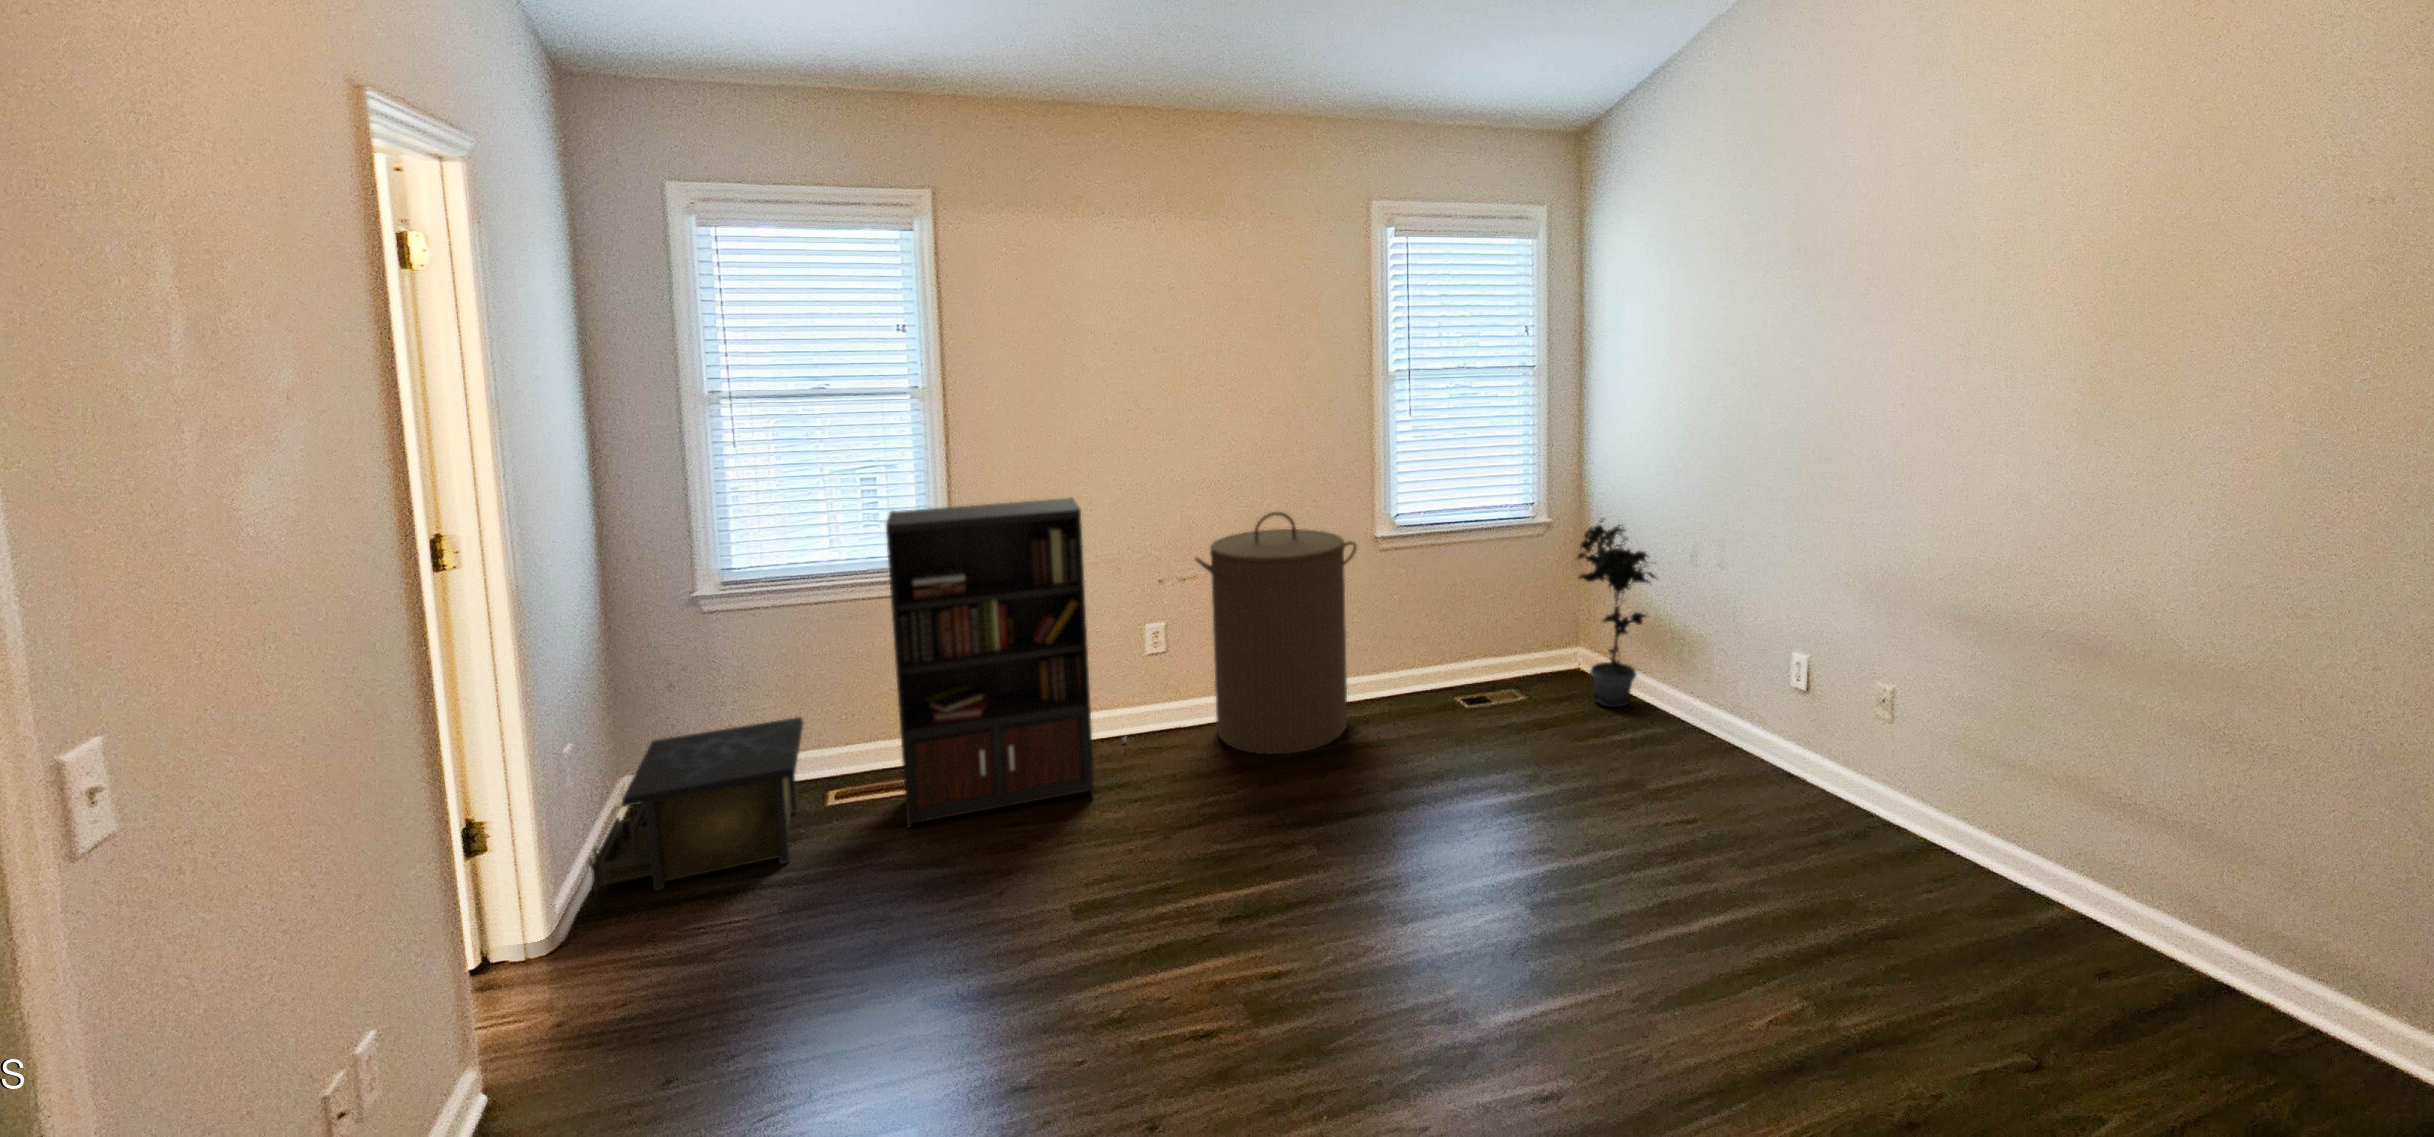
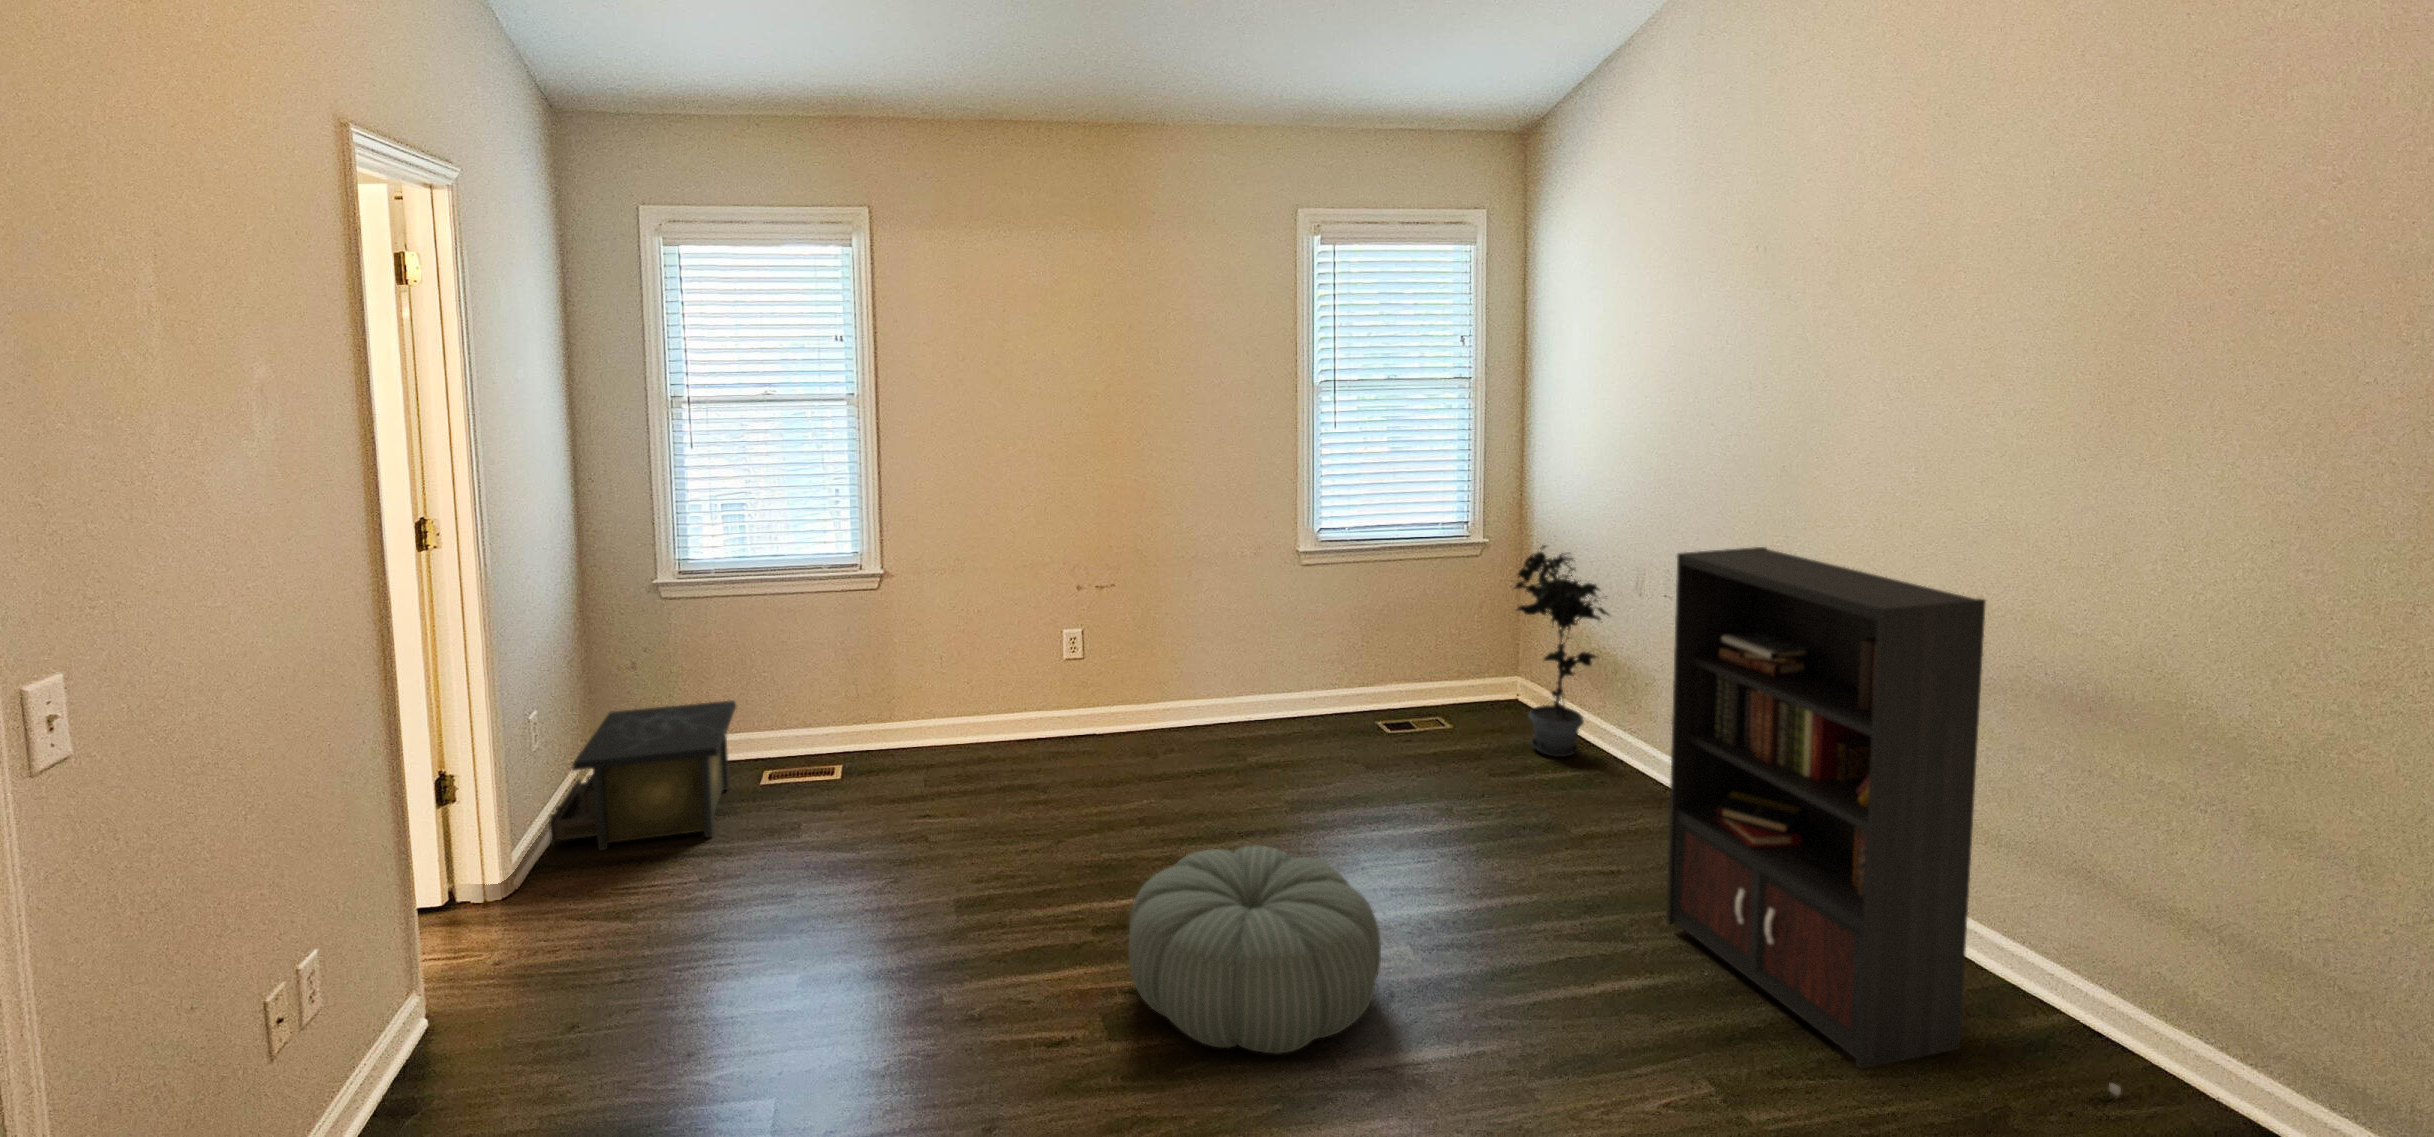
bookcase: present [886,497,1127,828] -> present [1666,547,2121,1095]
laundry hamper: present [1195,512,1357,754] -> none [1101,524,1269,776]
pouf: none [1260,810,1492,997] -> present [1129,845,1381,1053]

